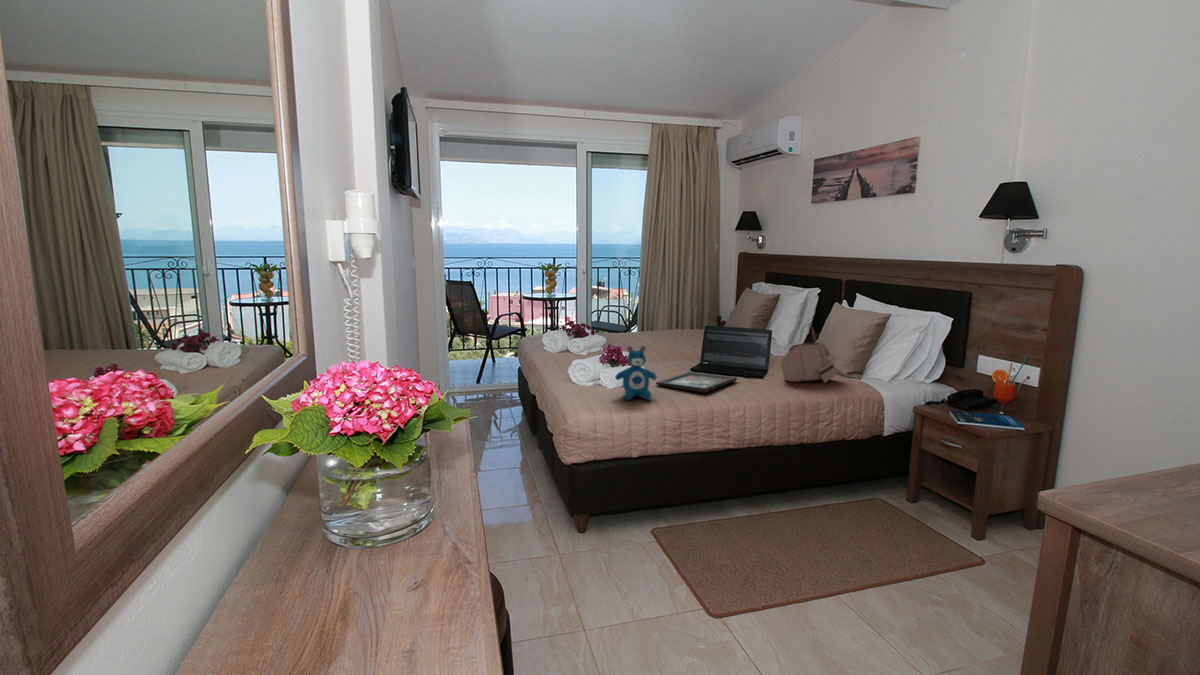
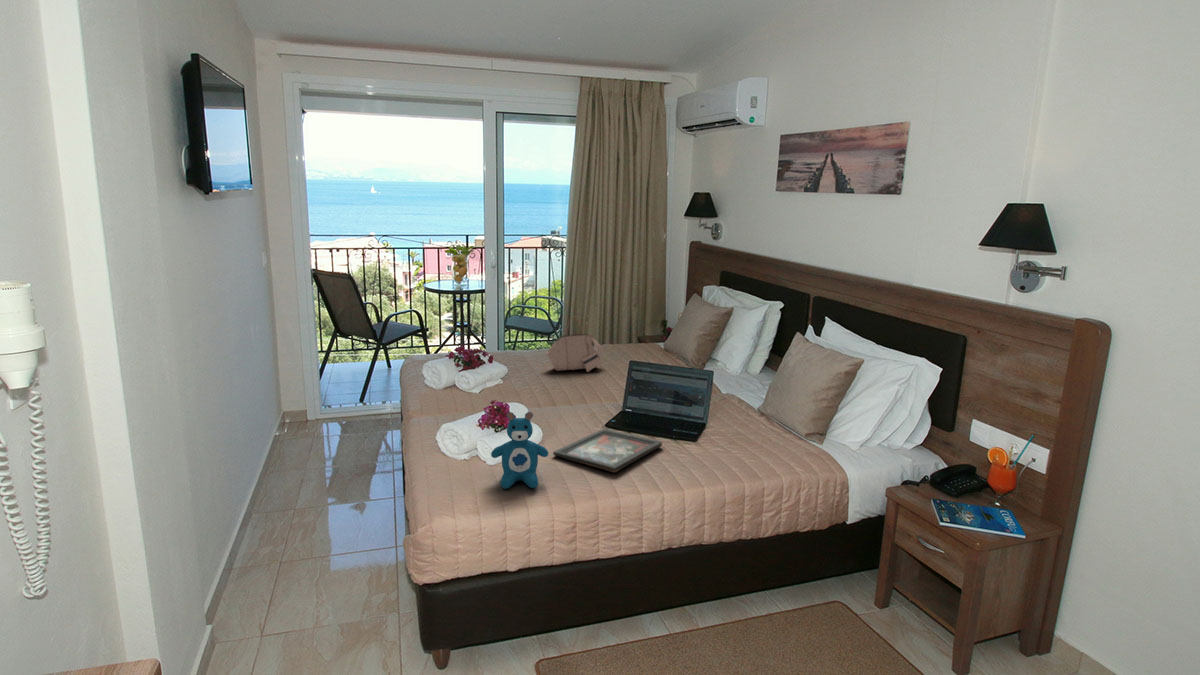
handbag: present [779,327,838,383] -> present [546,323,603,372]

